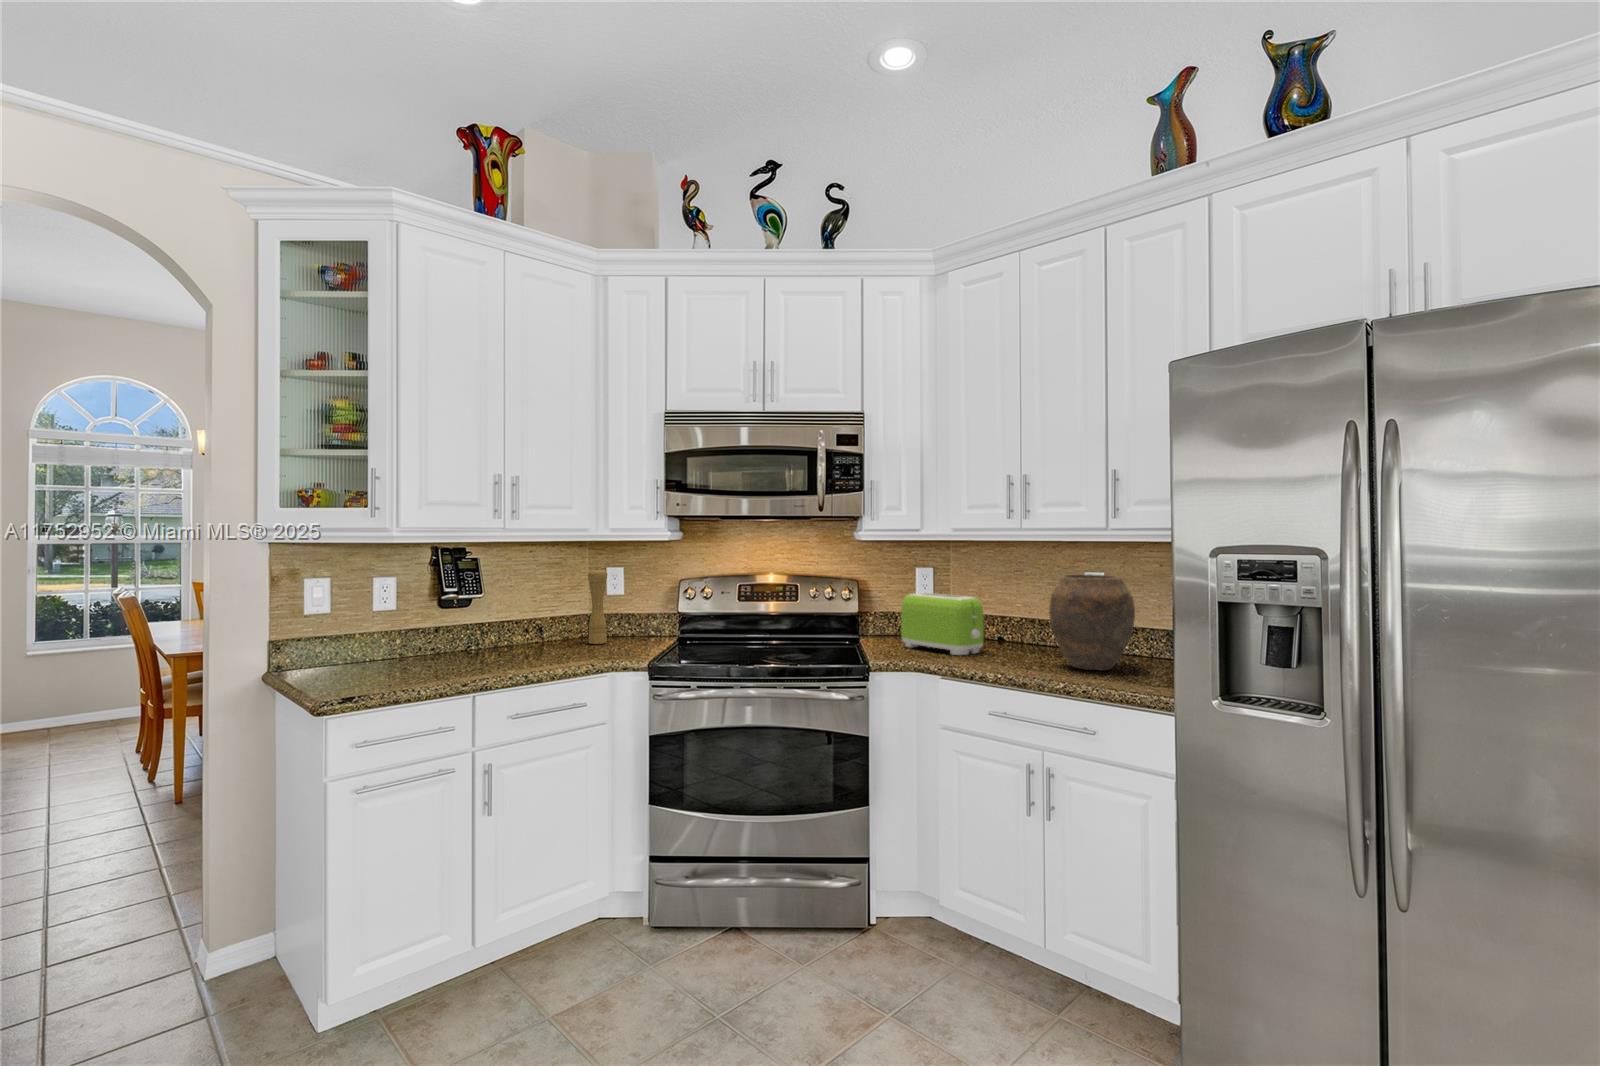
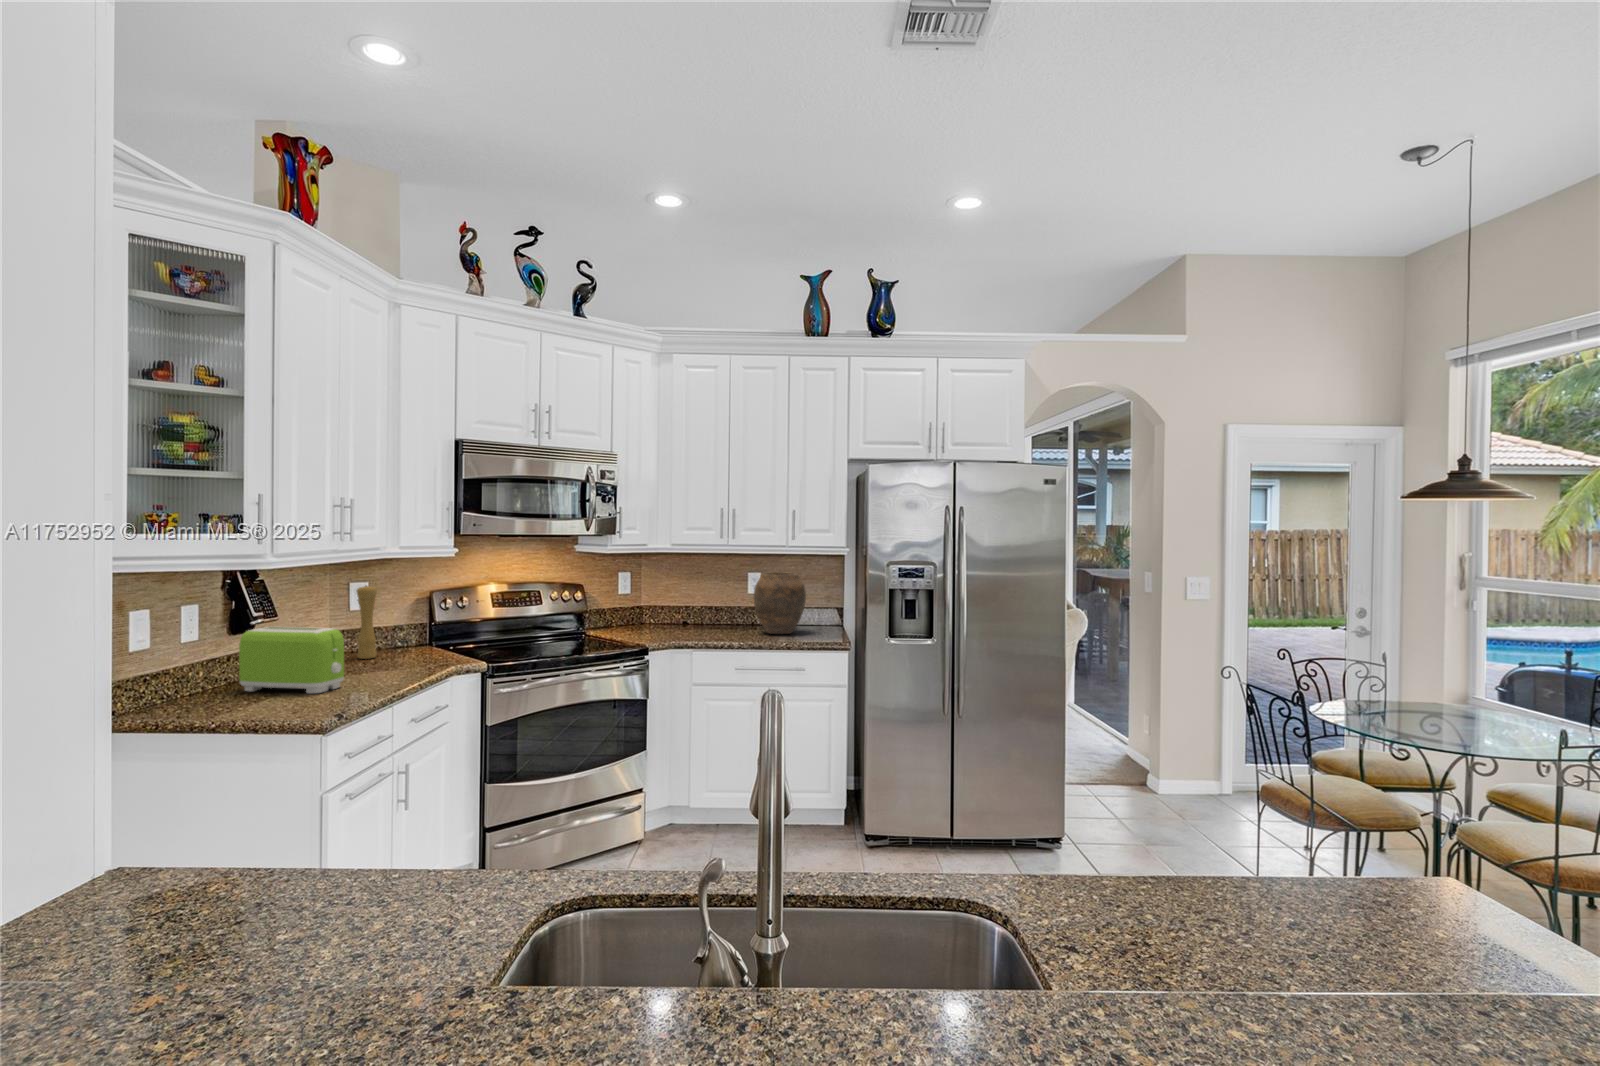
toaster: present [901,593,983,655] -> present [239,627,344,693]

